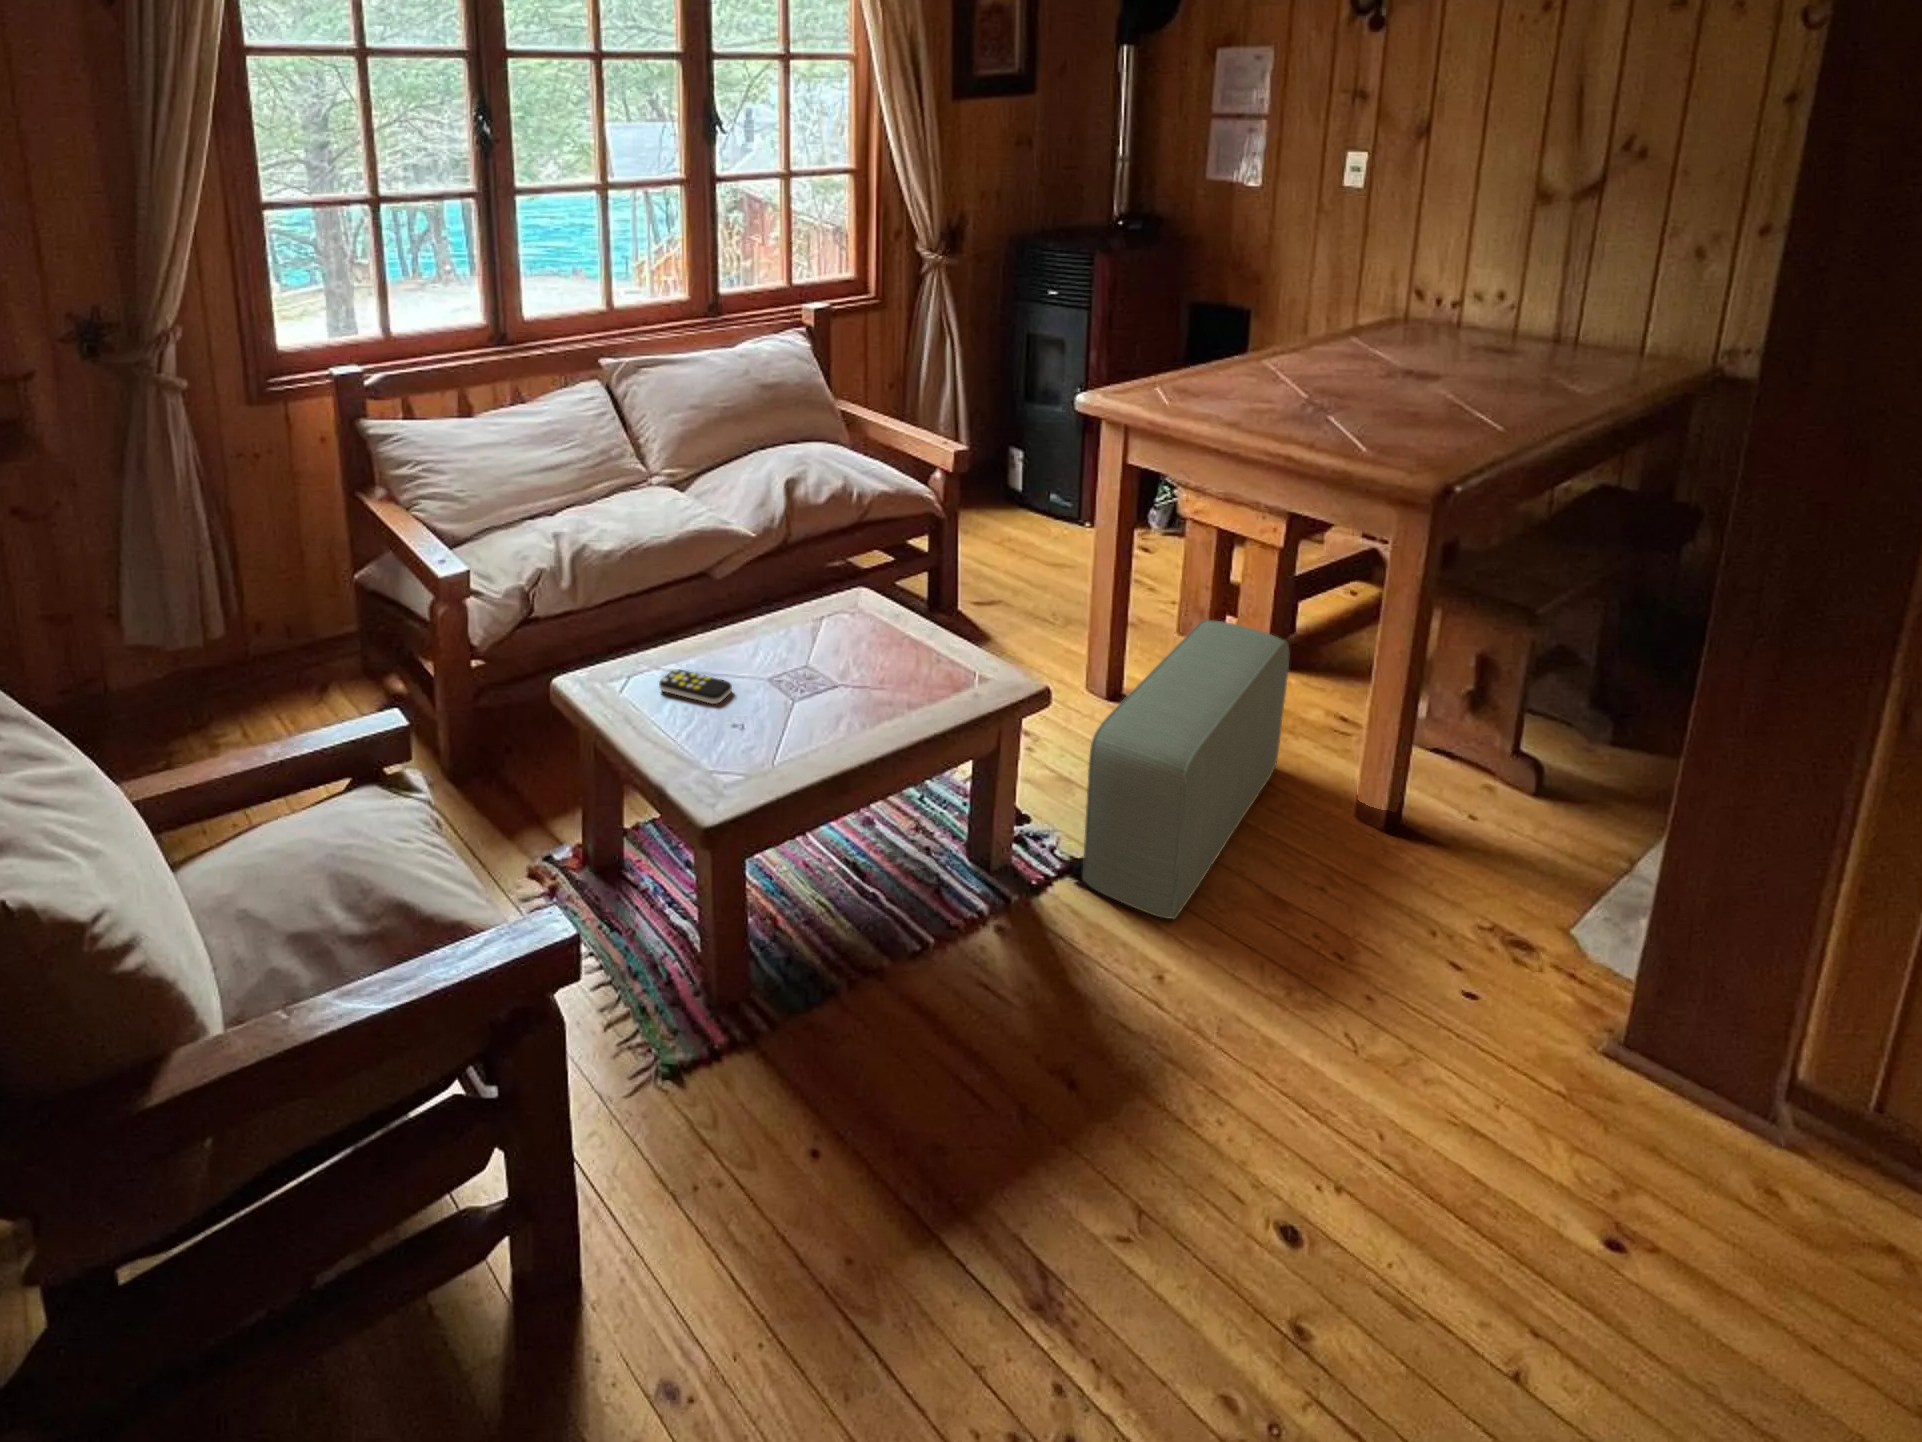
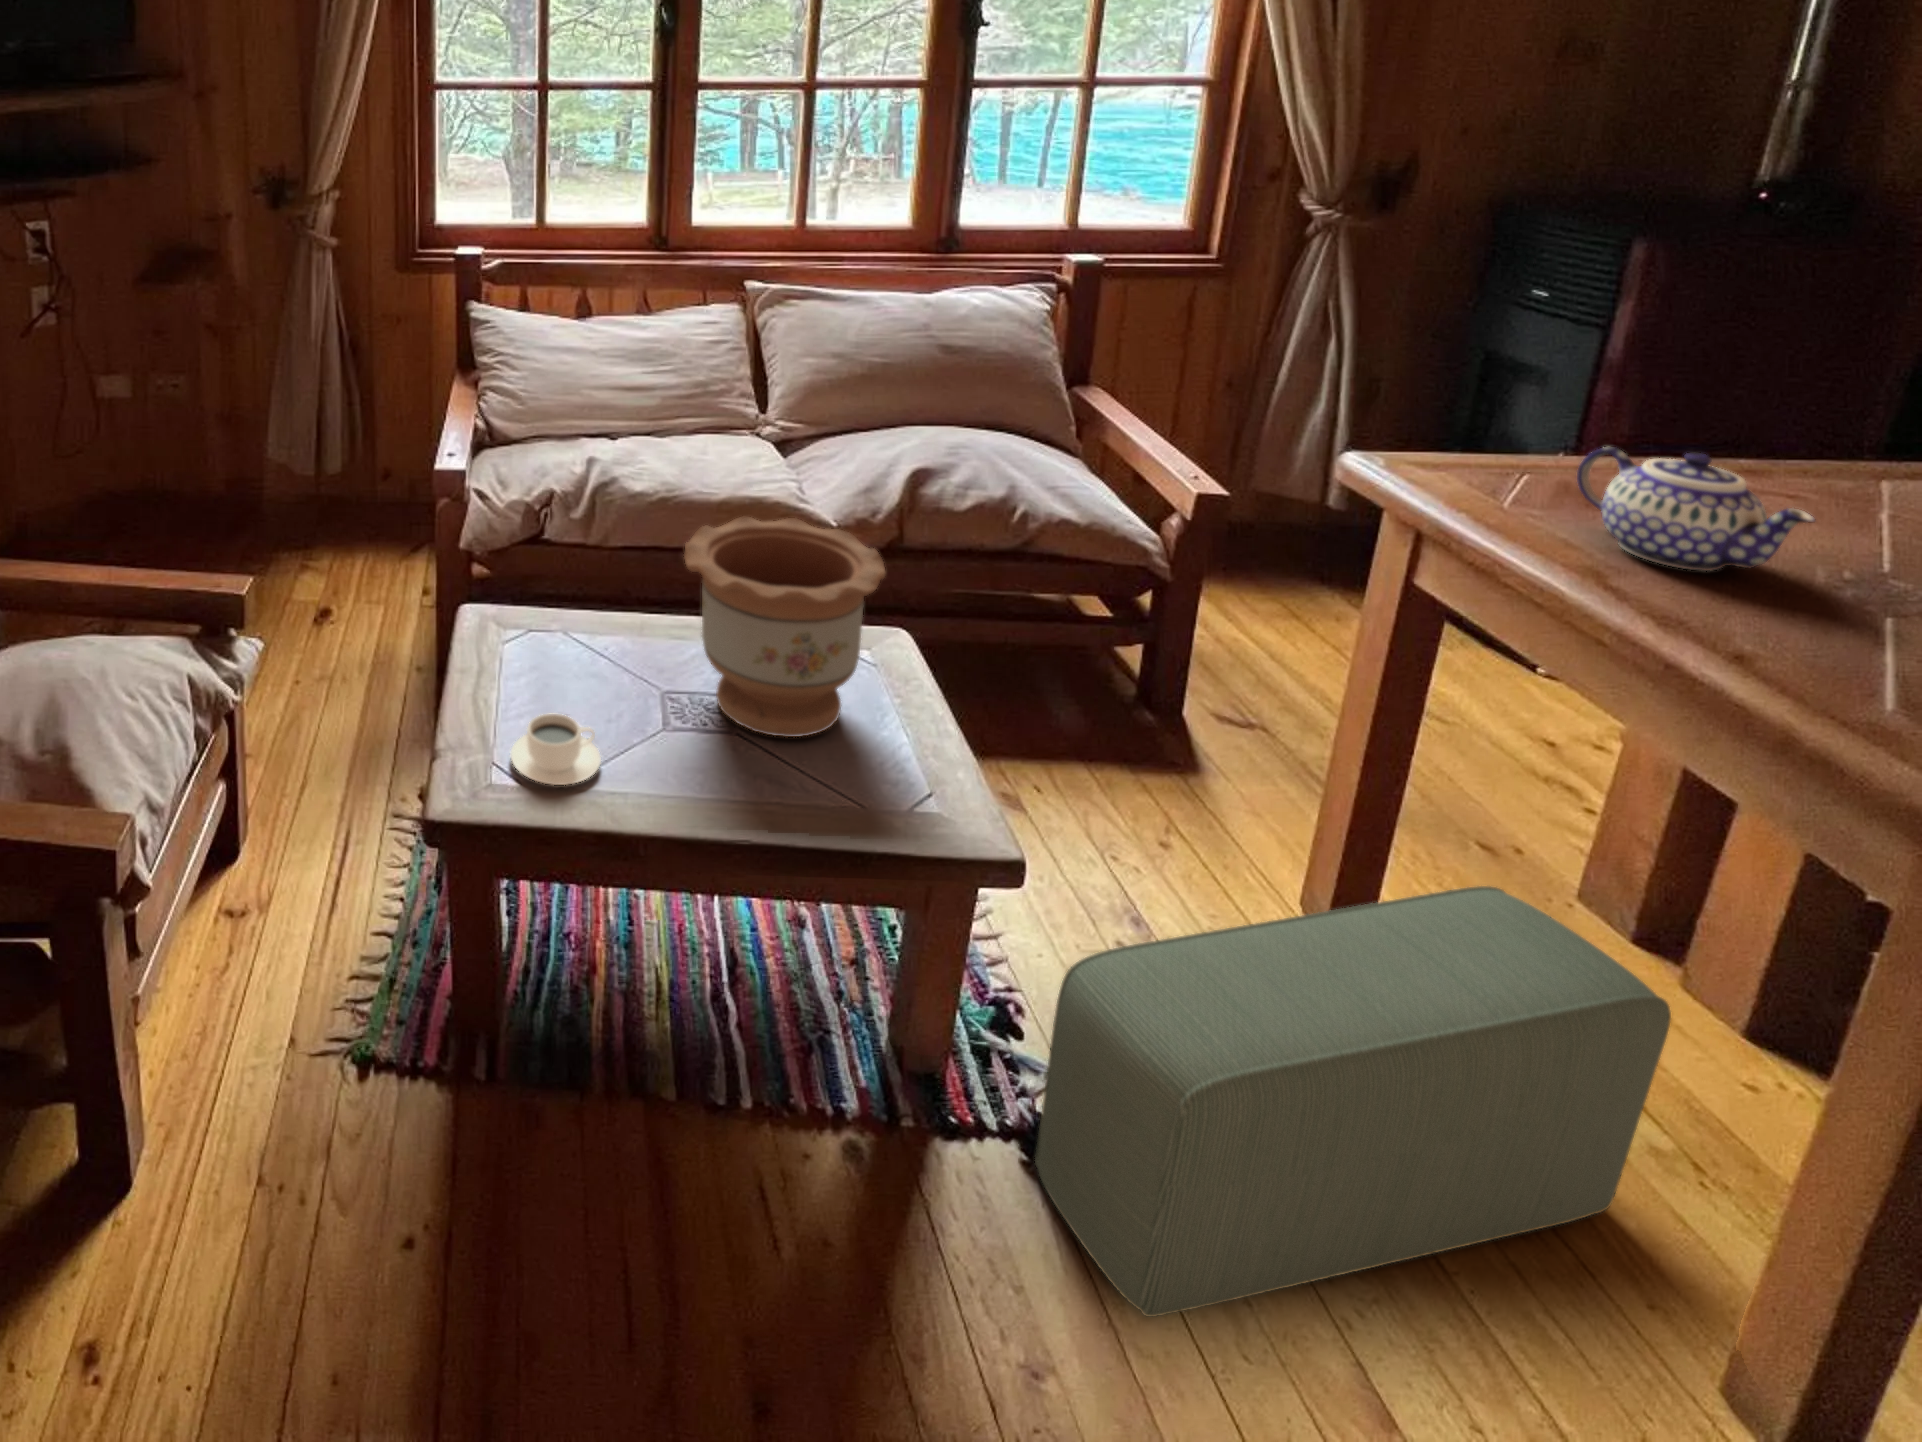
teapot: none [1189,360,1293,421] -> present [1577,447,1815,571]
flower pot: none [781,515,927,676] -> present [684,517,885,737]
remote control: present [659,669,732,704] -> none [528,637,596,692]
coffee cup: none [730,709,804,763] -> present [511,713,601,785]

